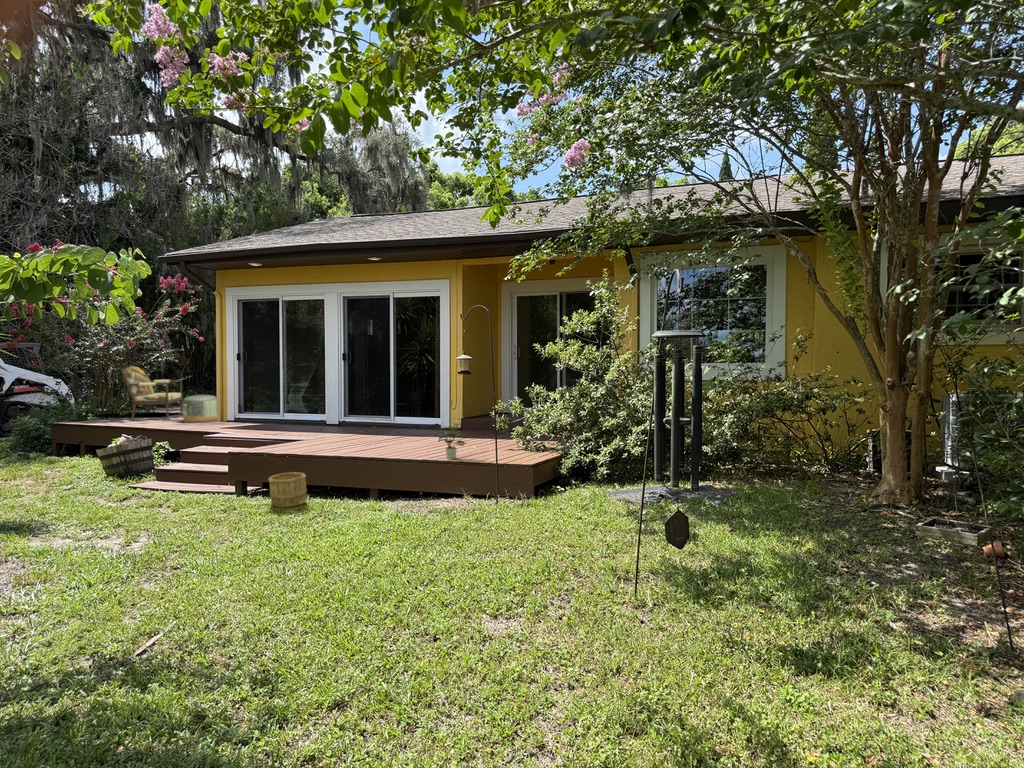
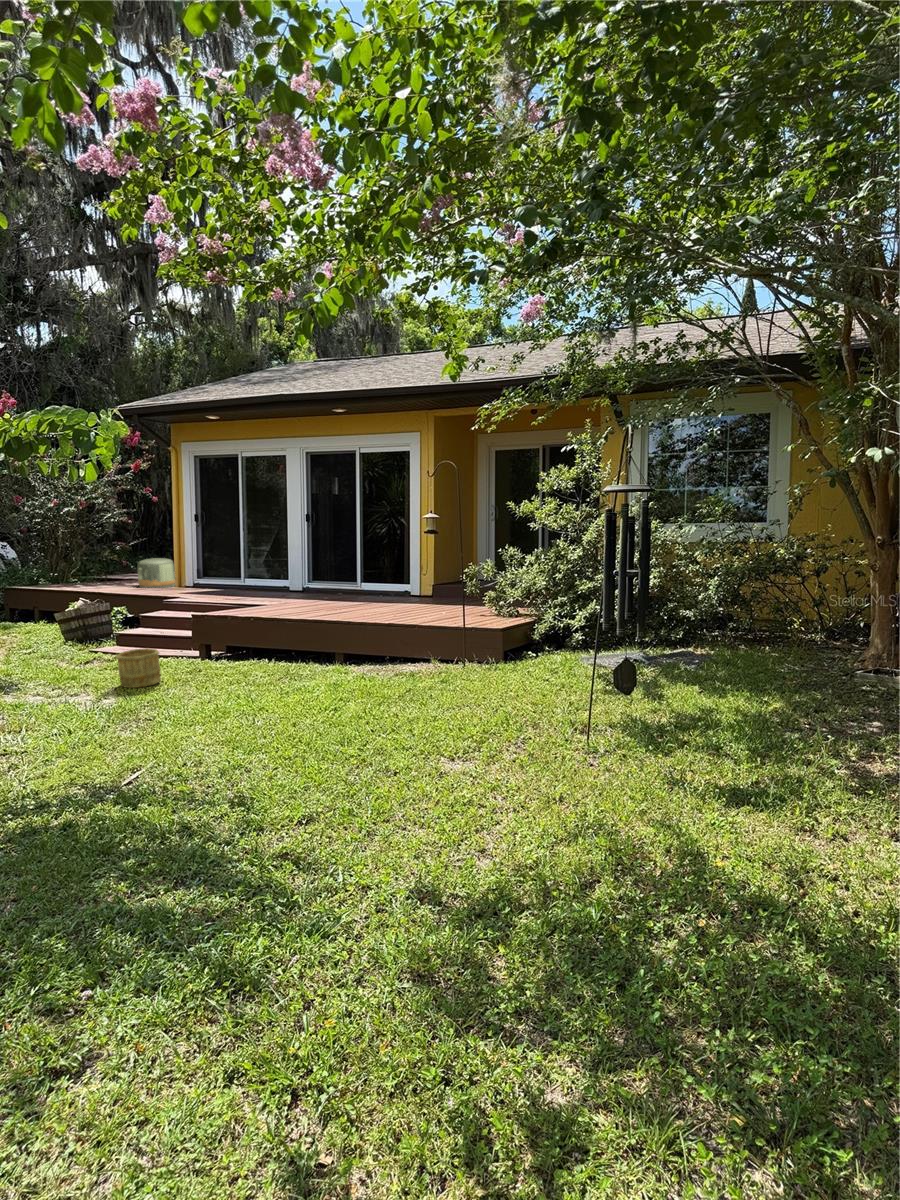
armchair: present [120,367,183,418] -> none [71,527,137,584]
potted plant: present [436,424,467,459] -> none [401,585,436,623]
wooden bucket: present [268,472,307,508] -> present [116,648,161,688]

